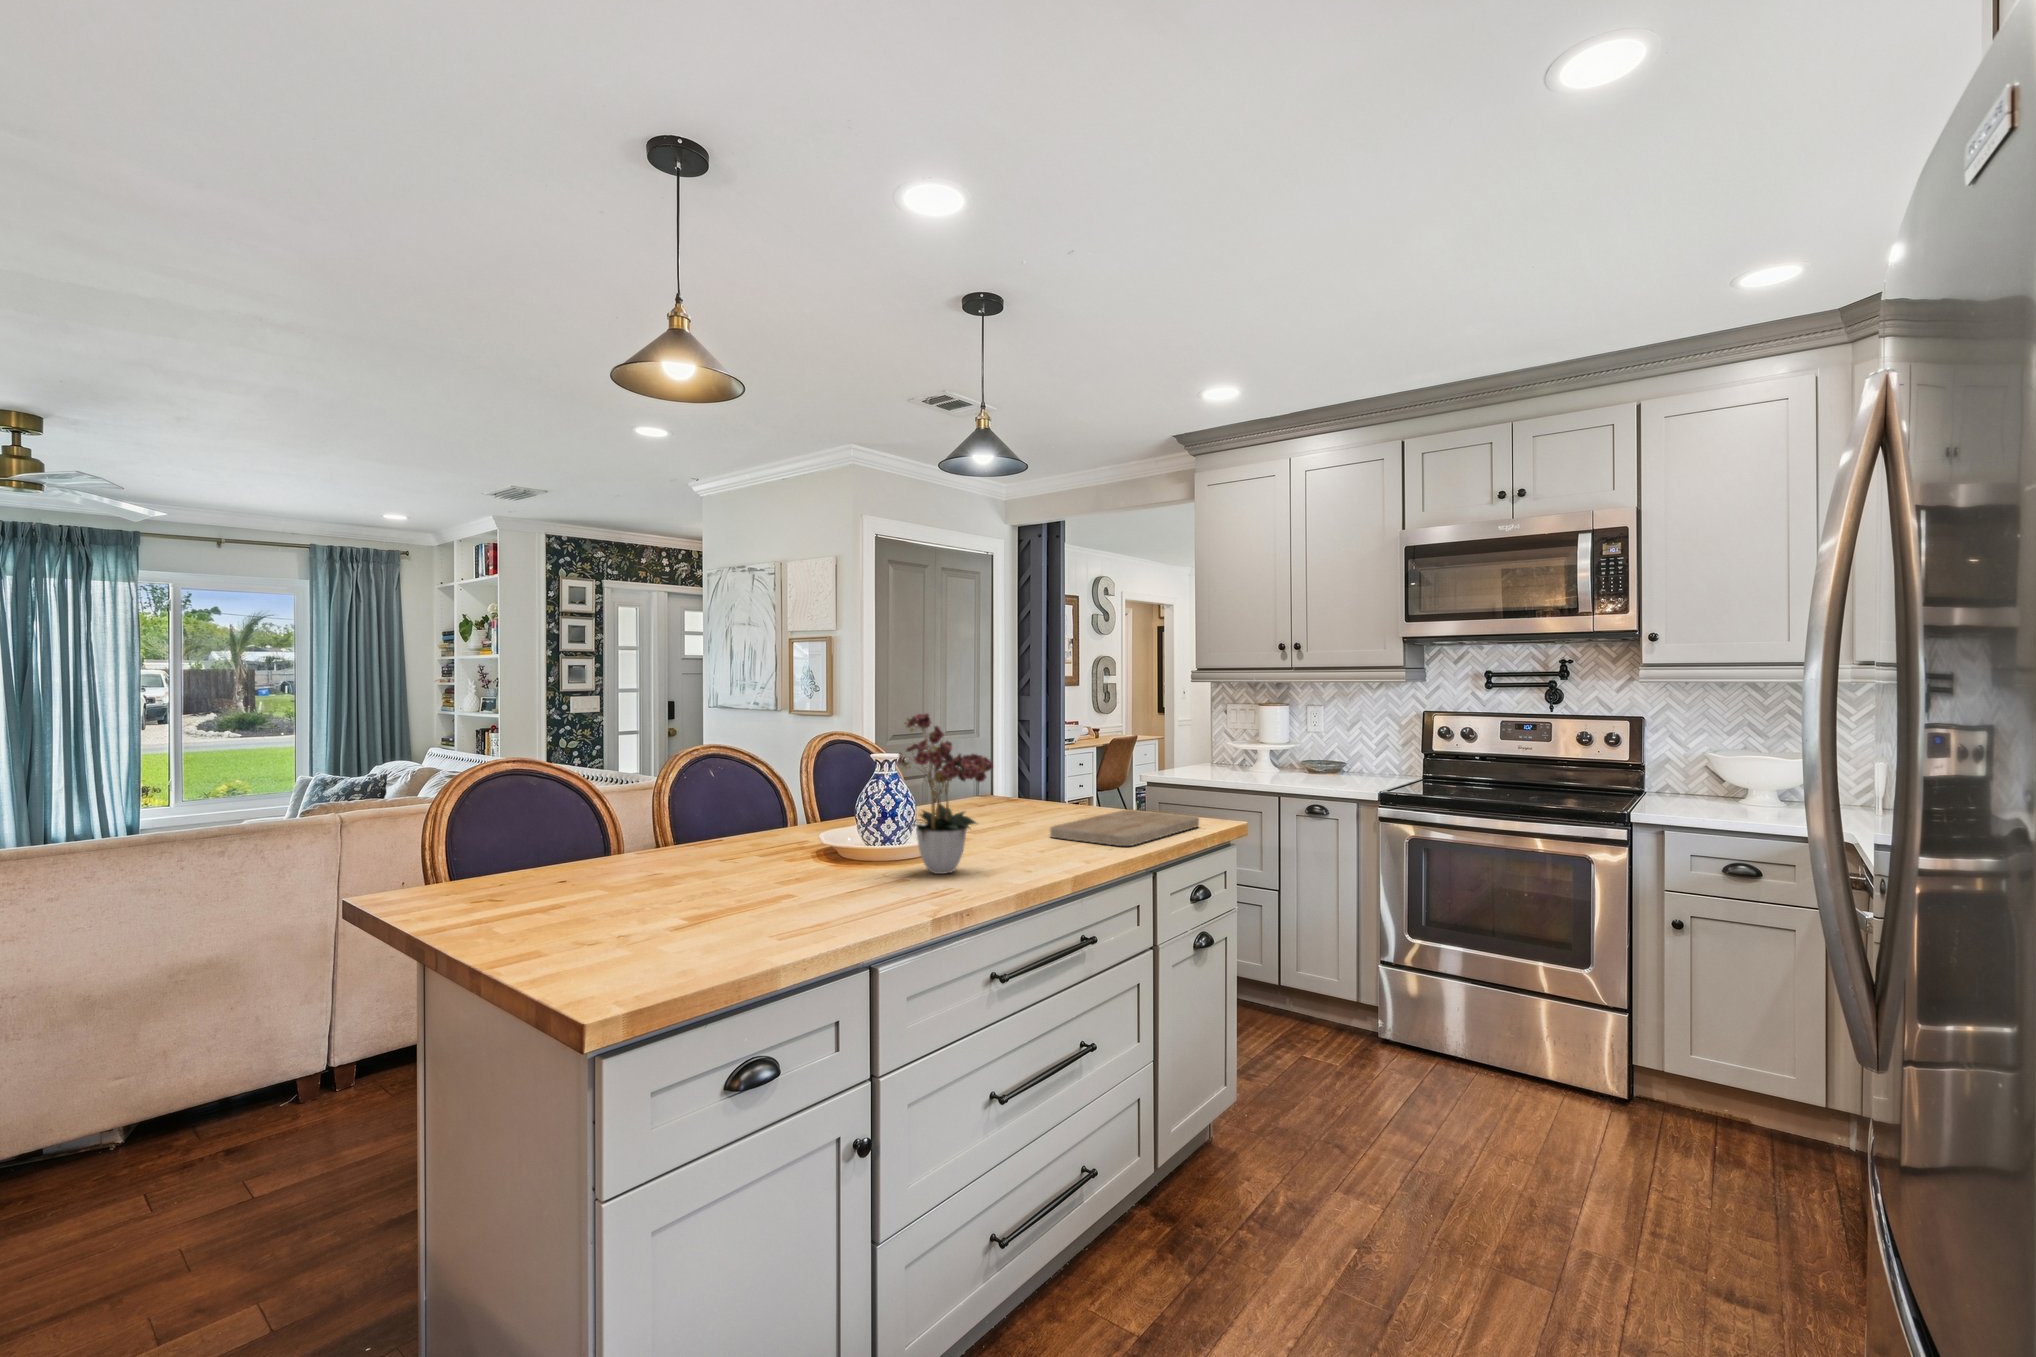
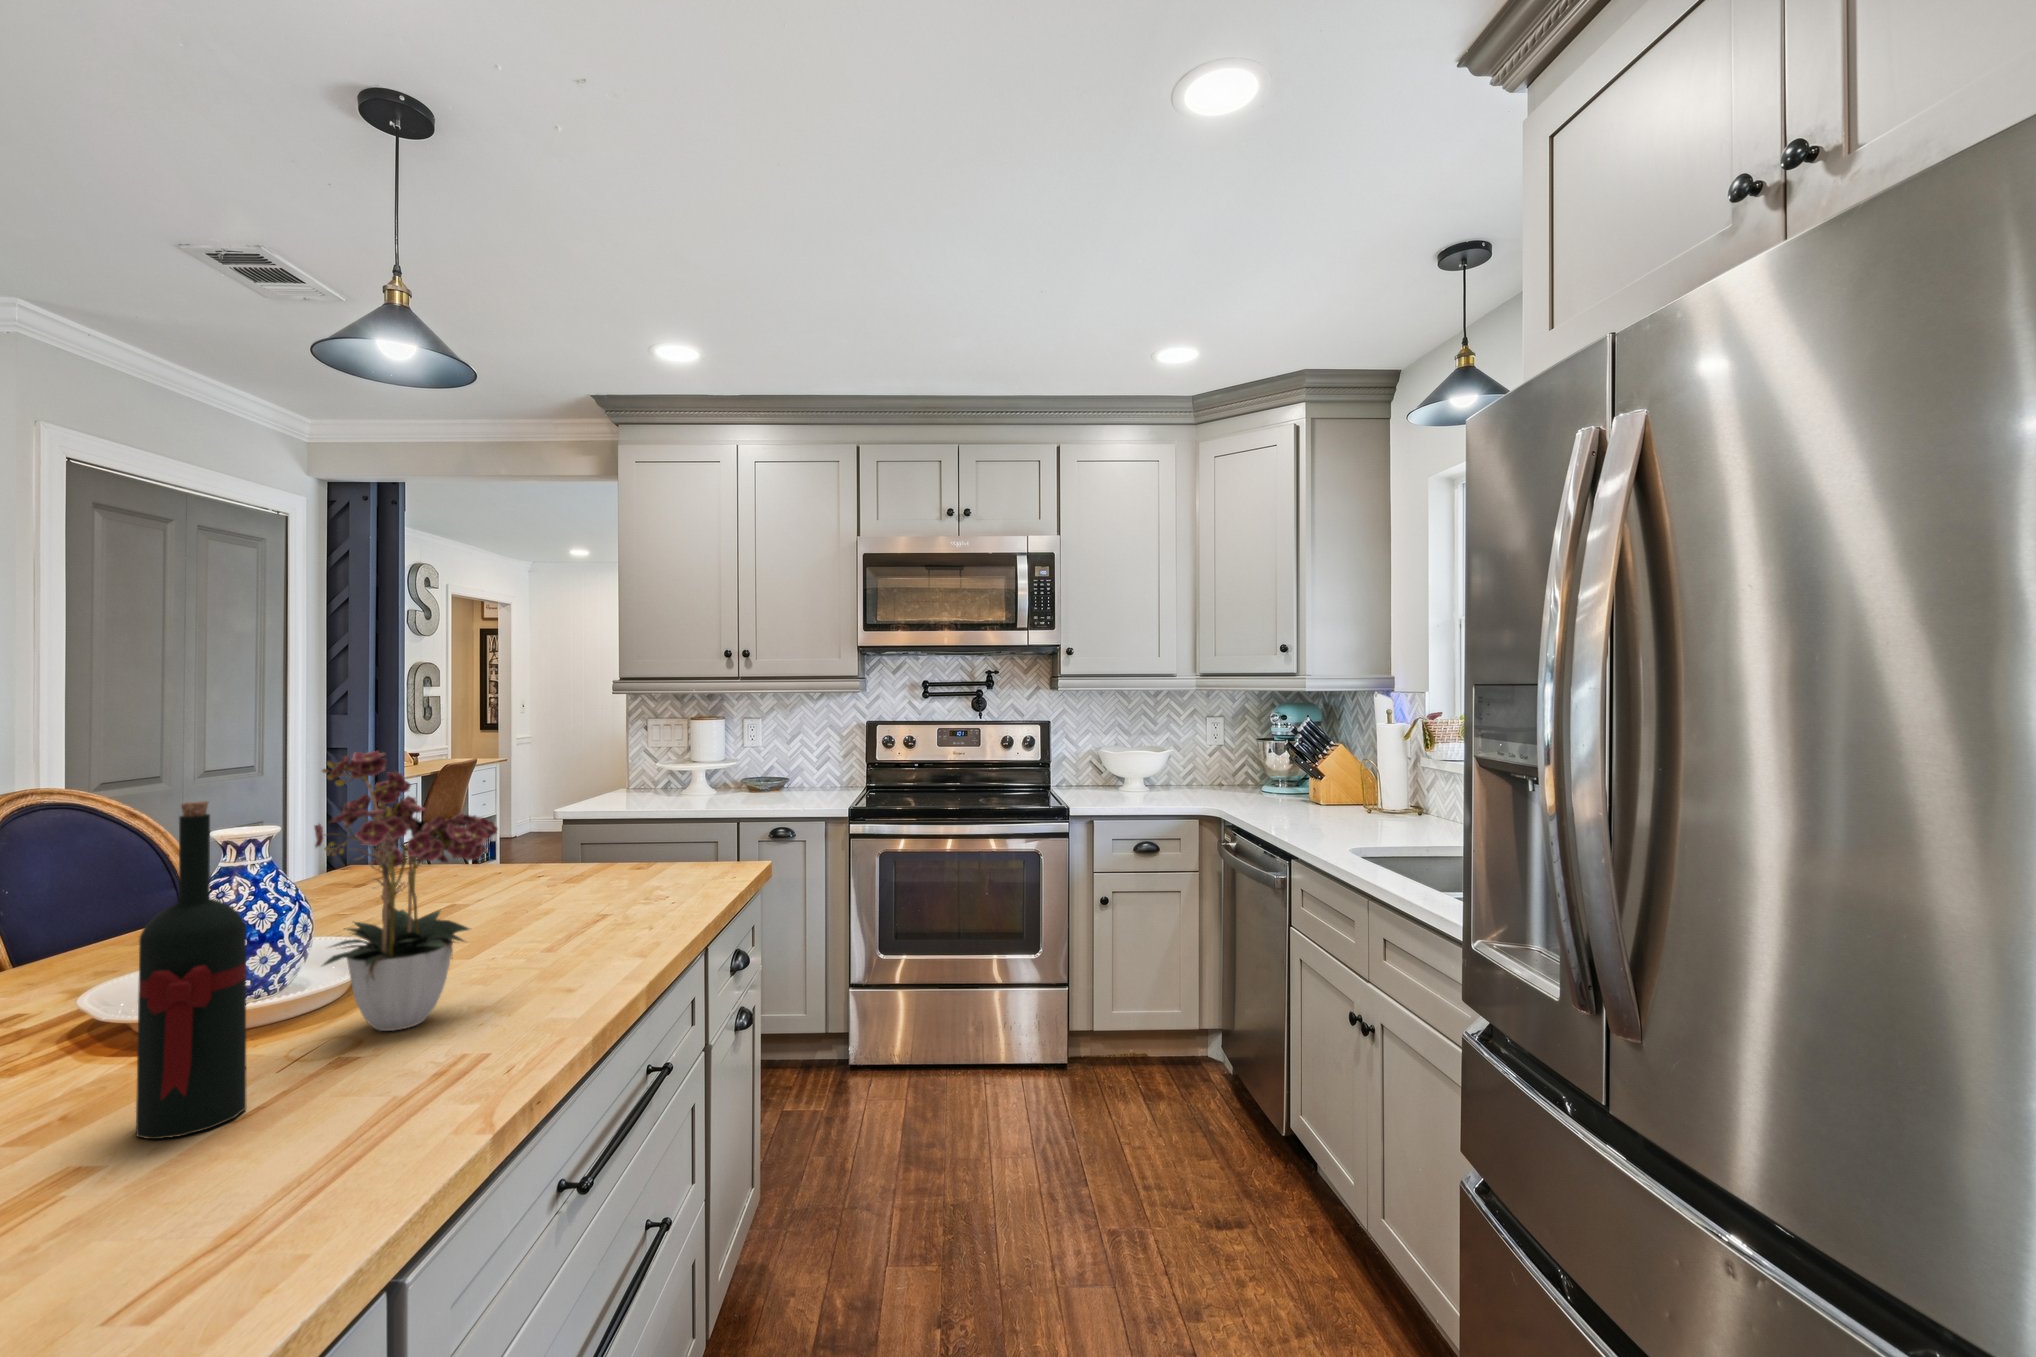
wine bottle: none [820,733,861,893] -> present [136,801,246,1140]
cutting board: present [1050,810,1199,846] -> none [532,861,722,921]

